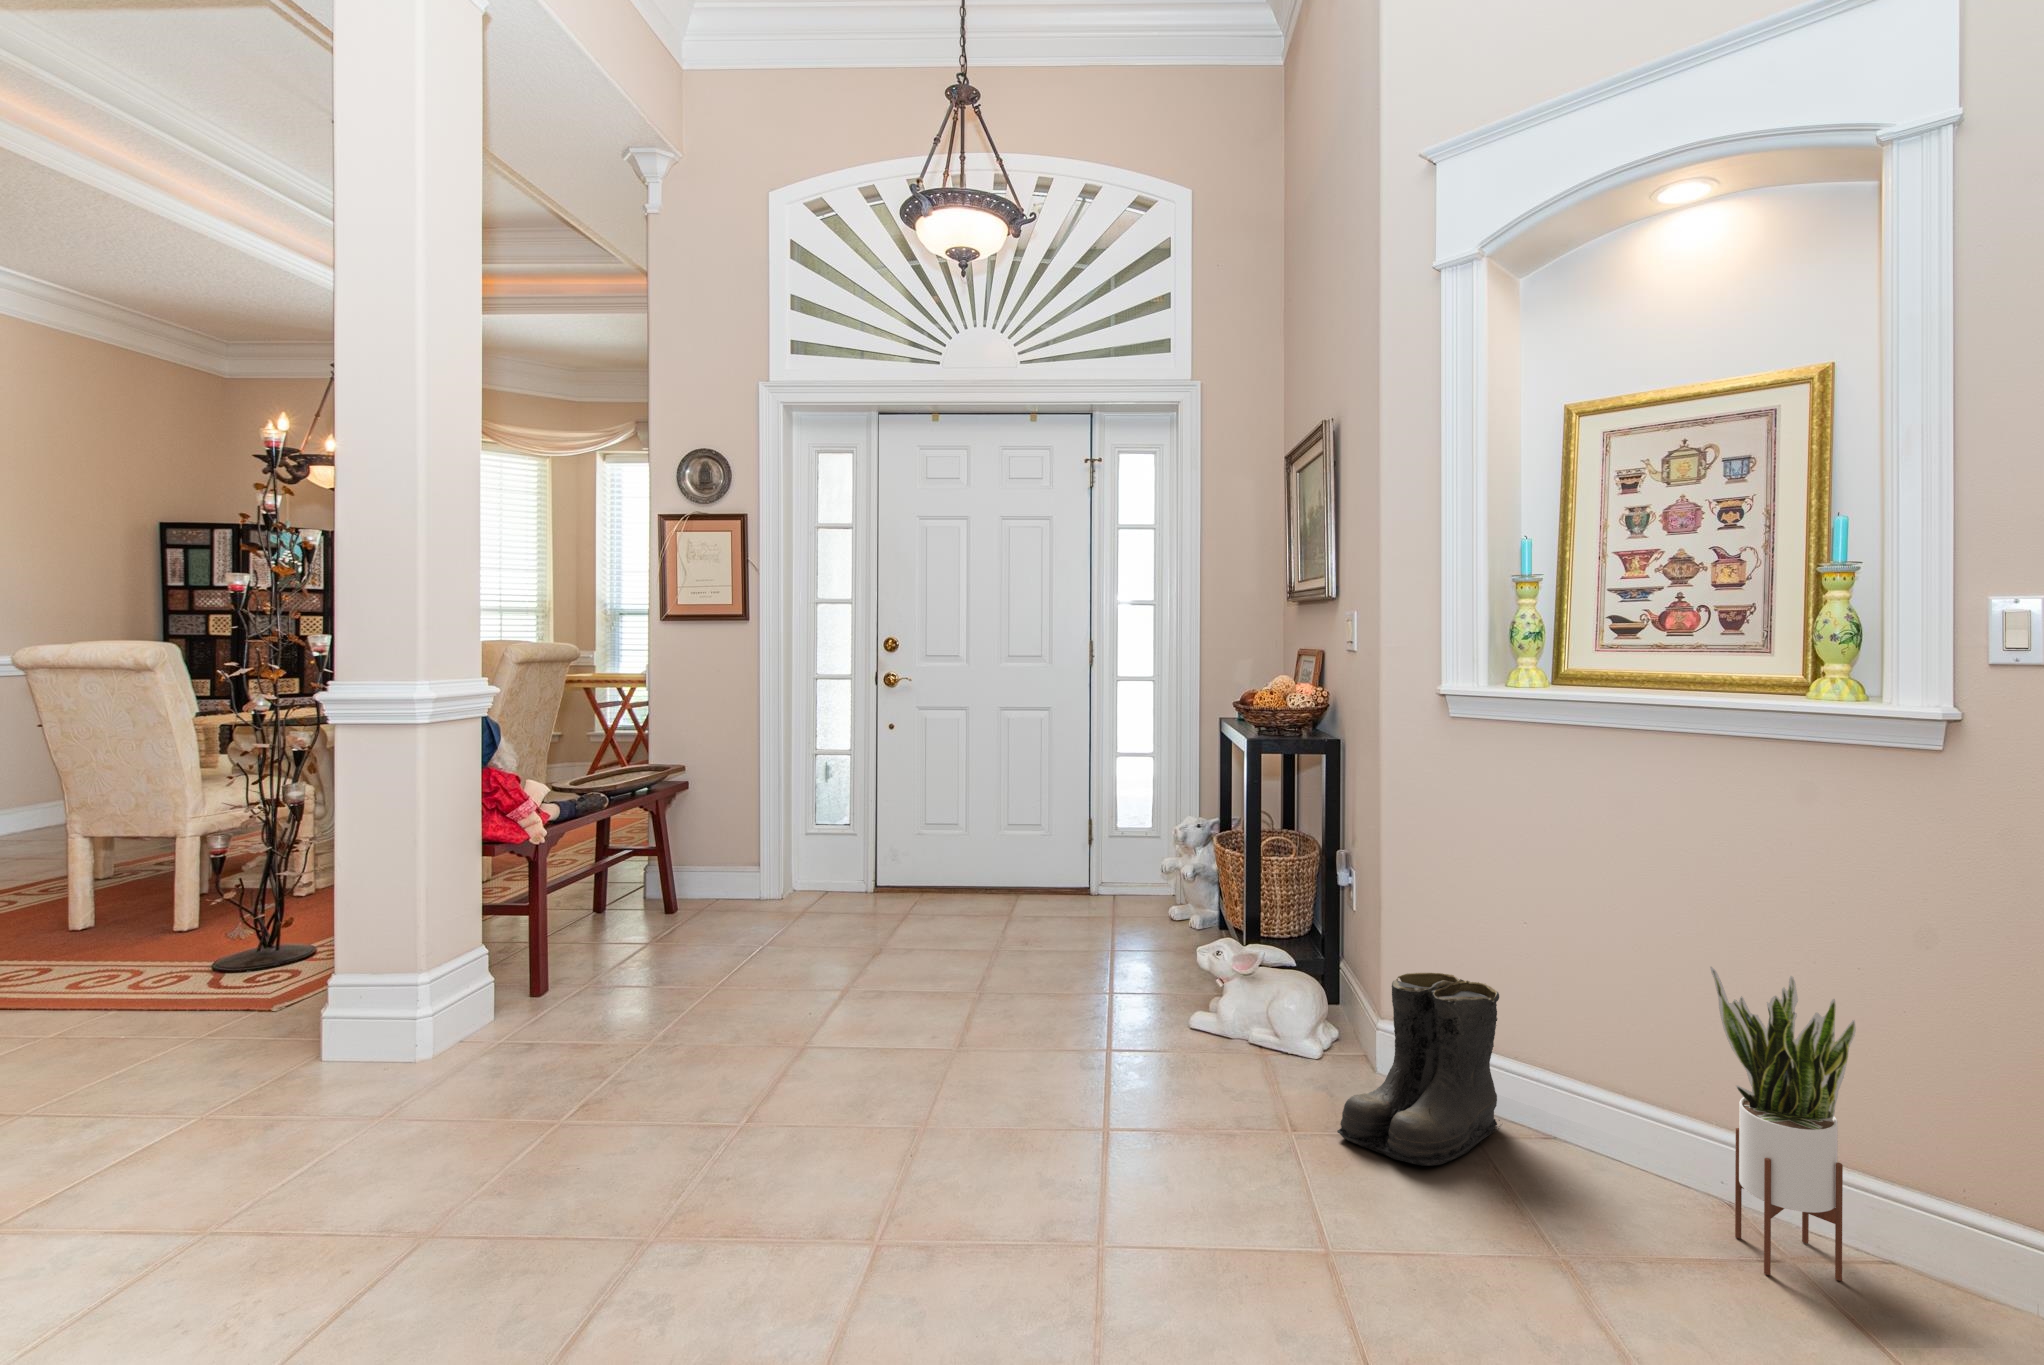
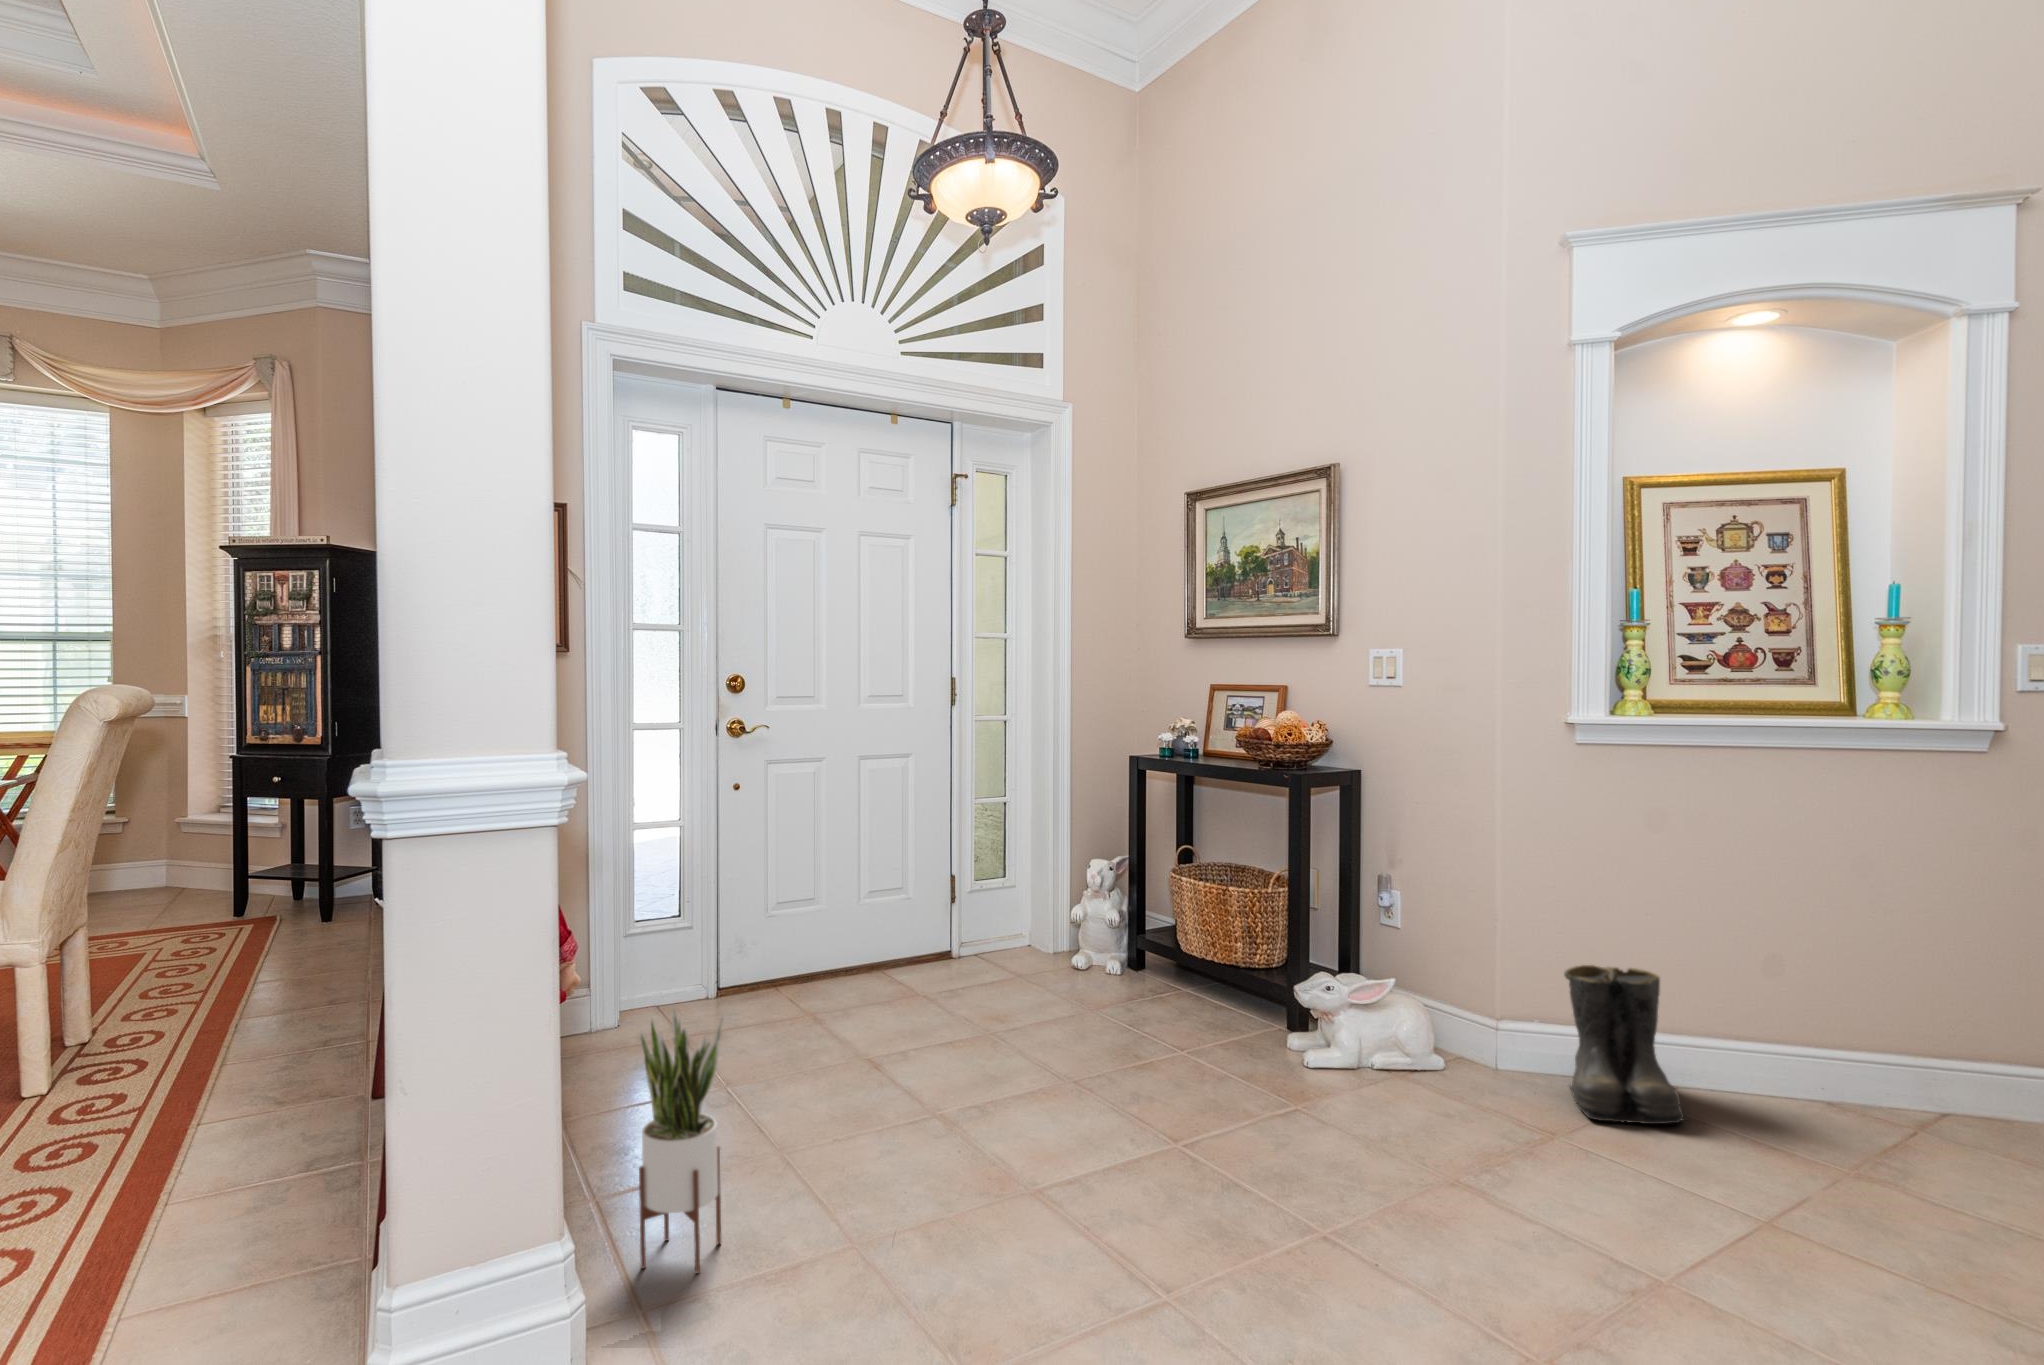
potted plant: present [1710,967,1856,1281] -> present [639,1008,724,1273]

